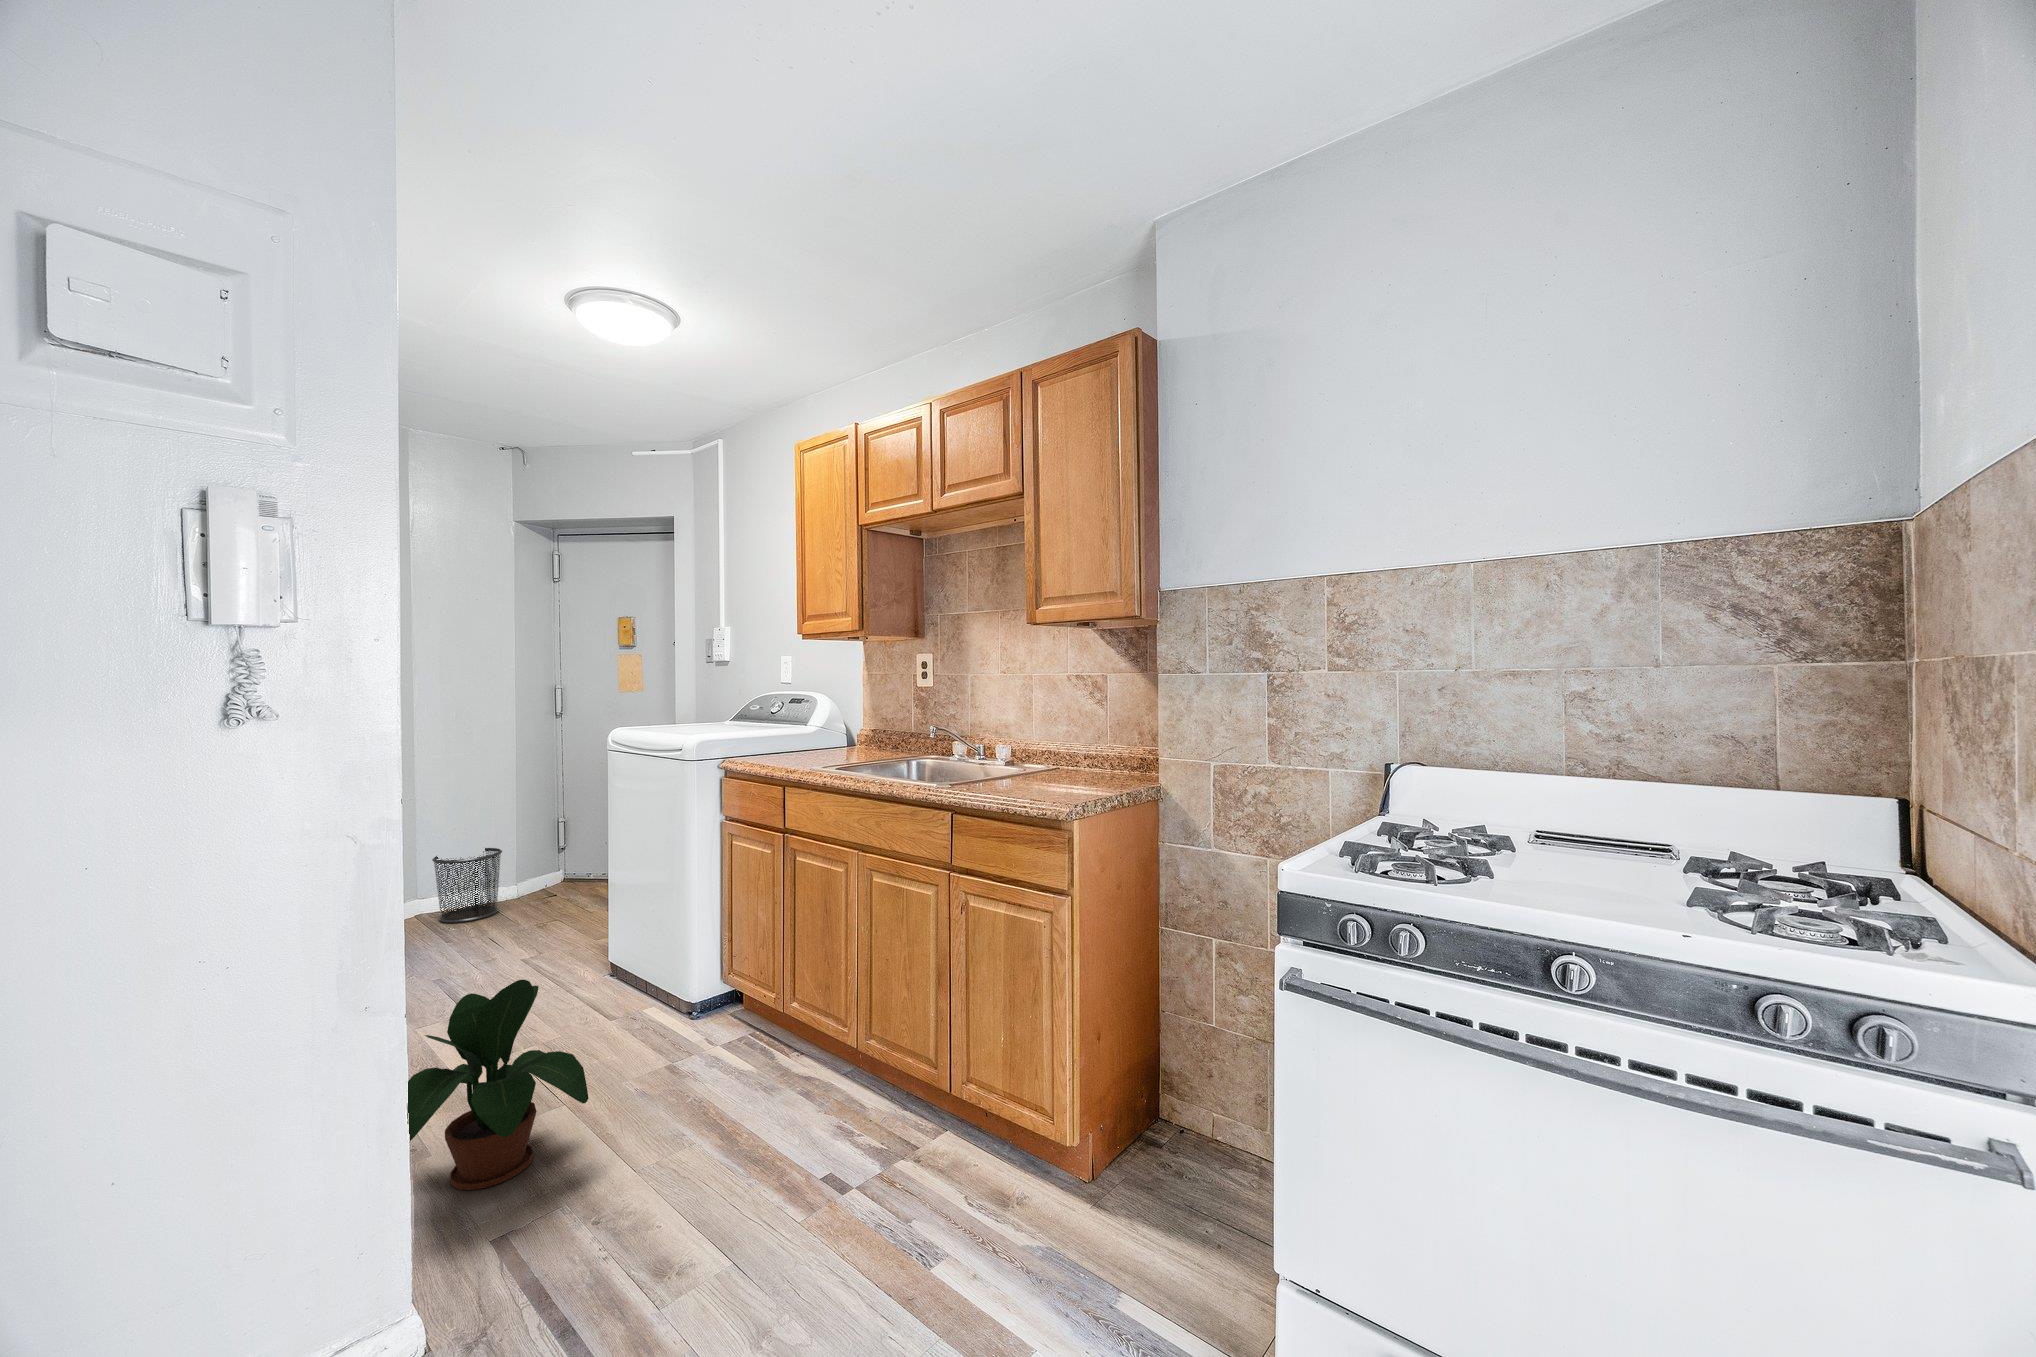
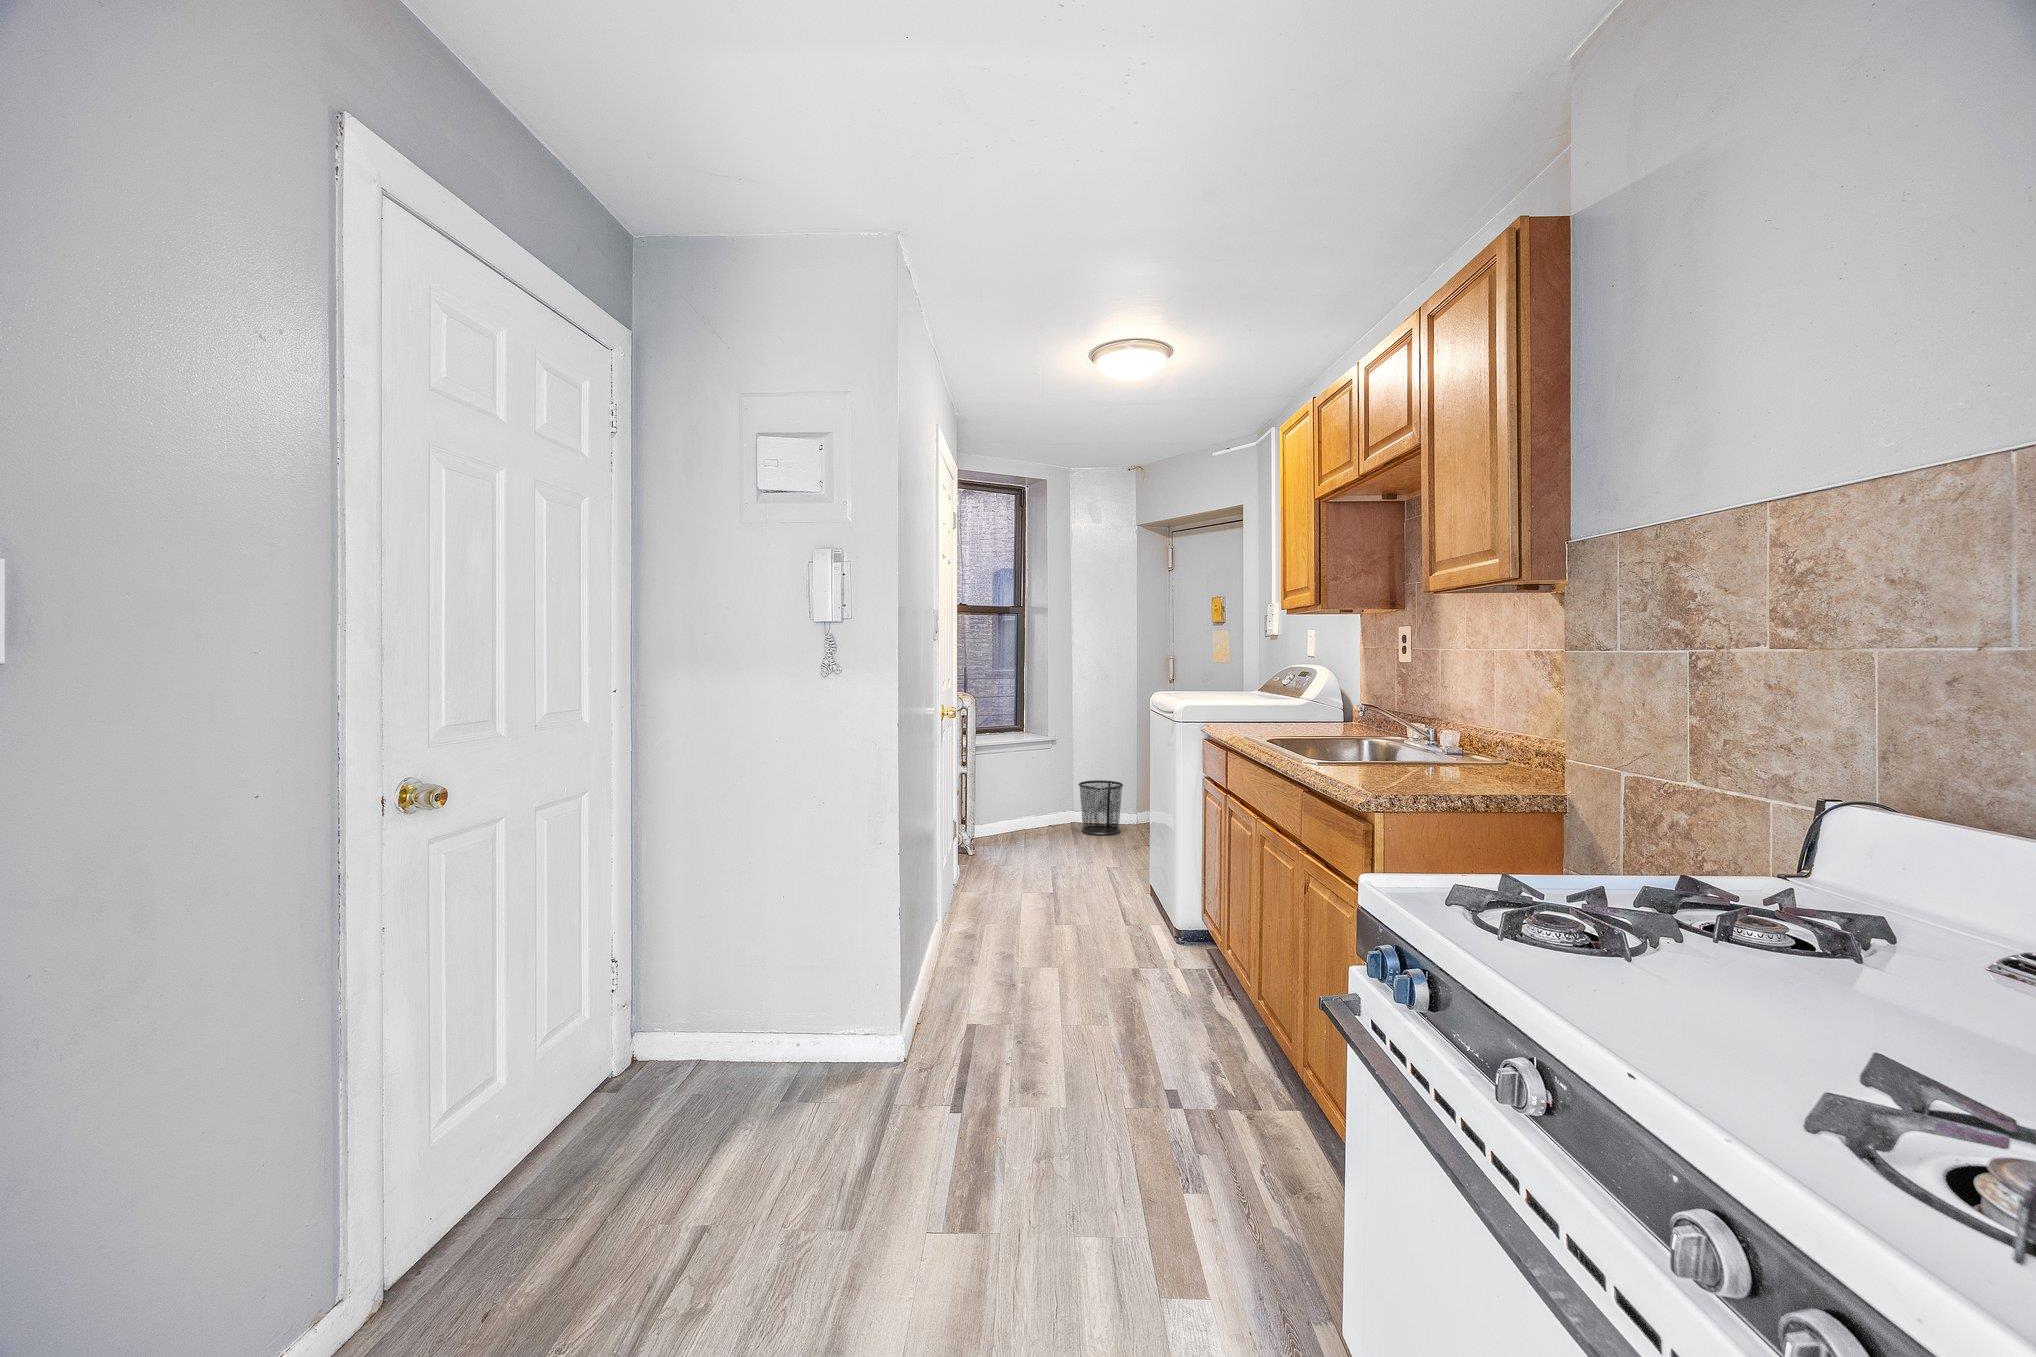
potted plant: present [408,980,588,1190] -> none [933,861,1047,998]

